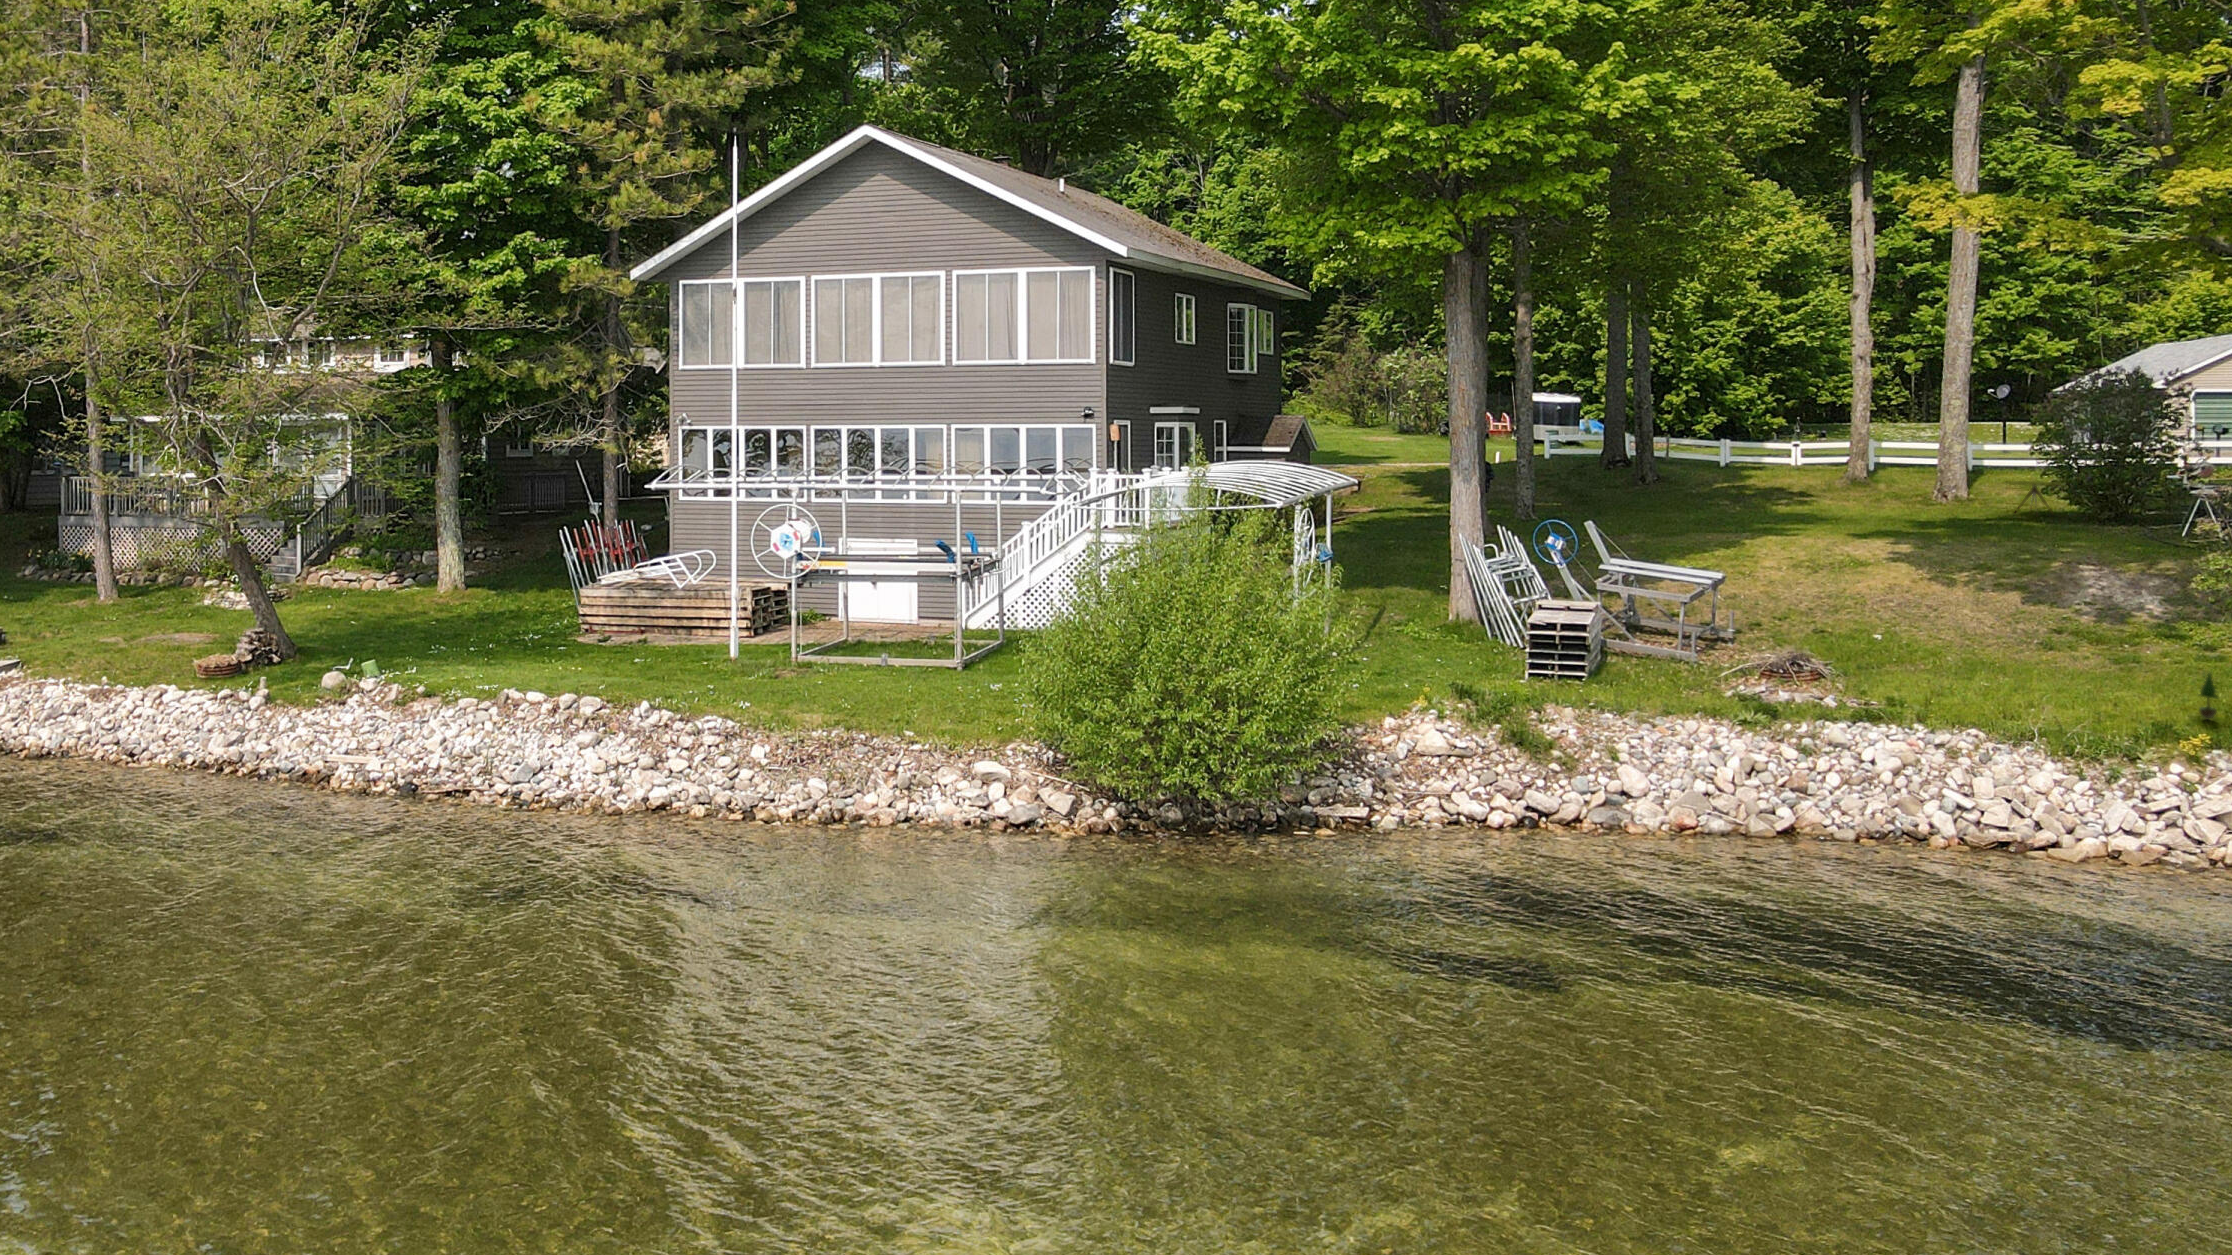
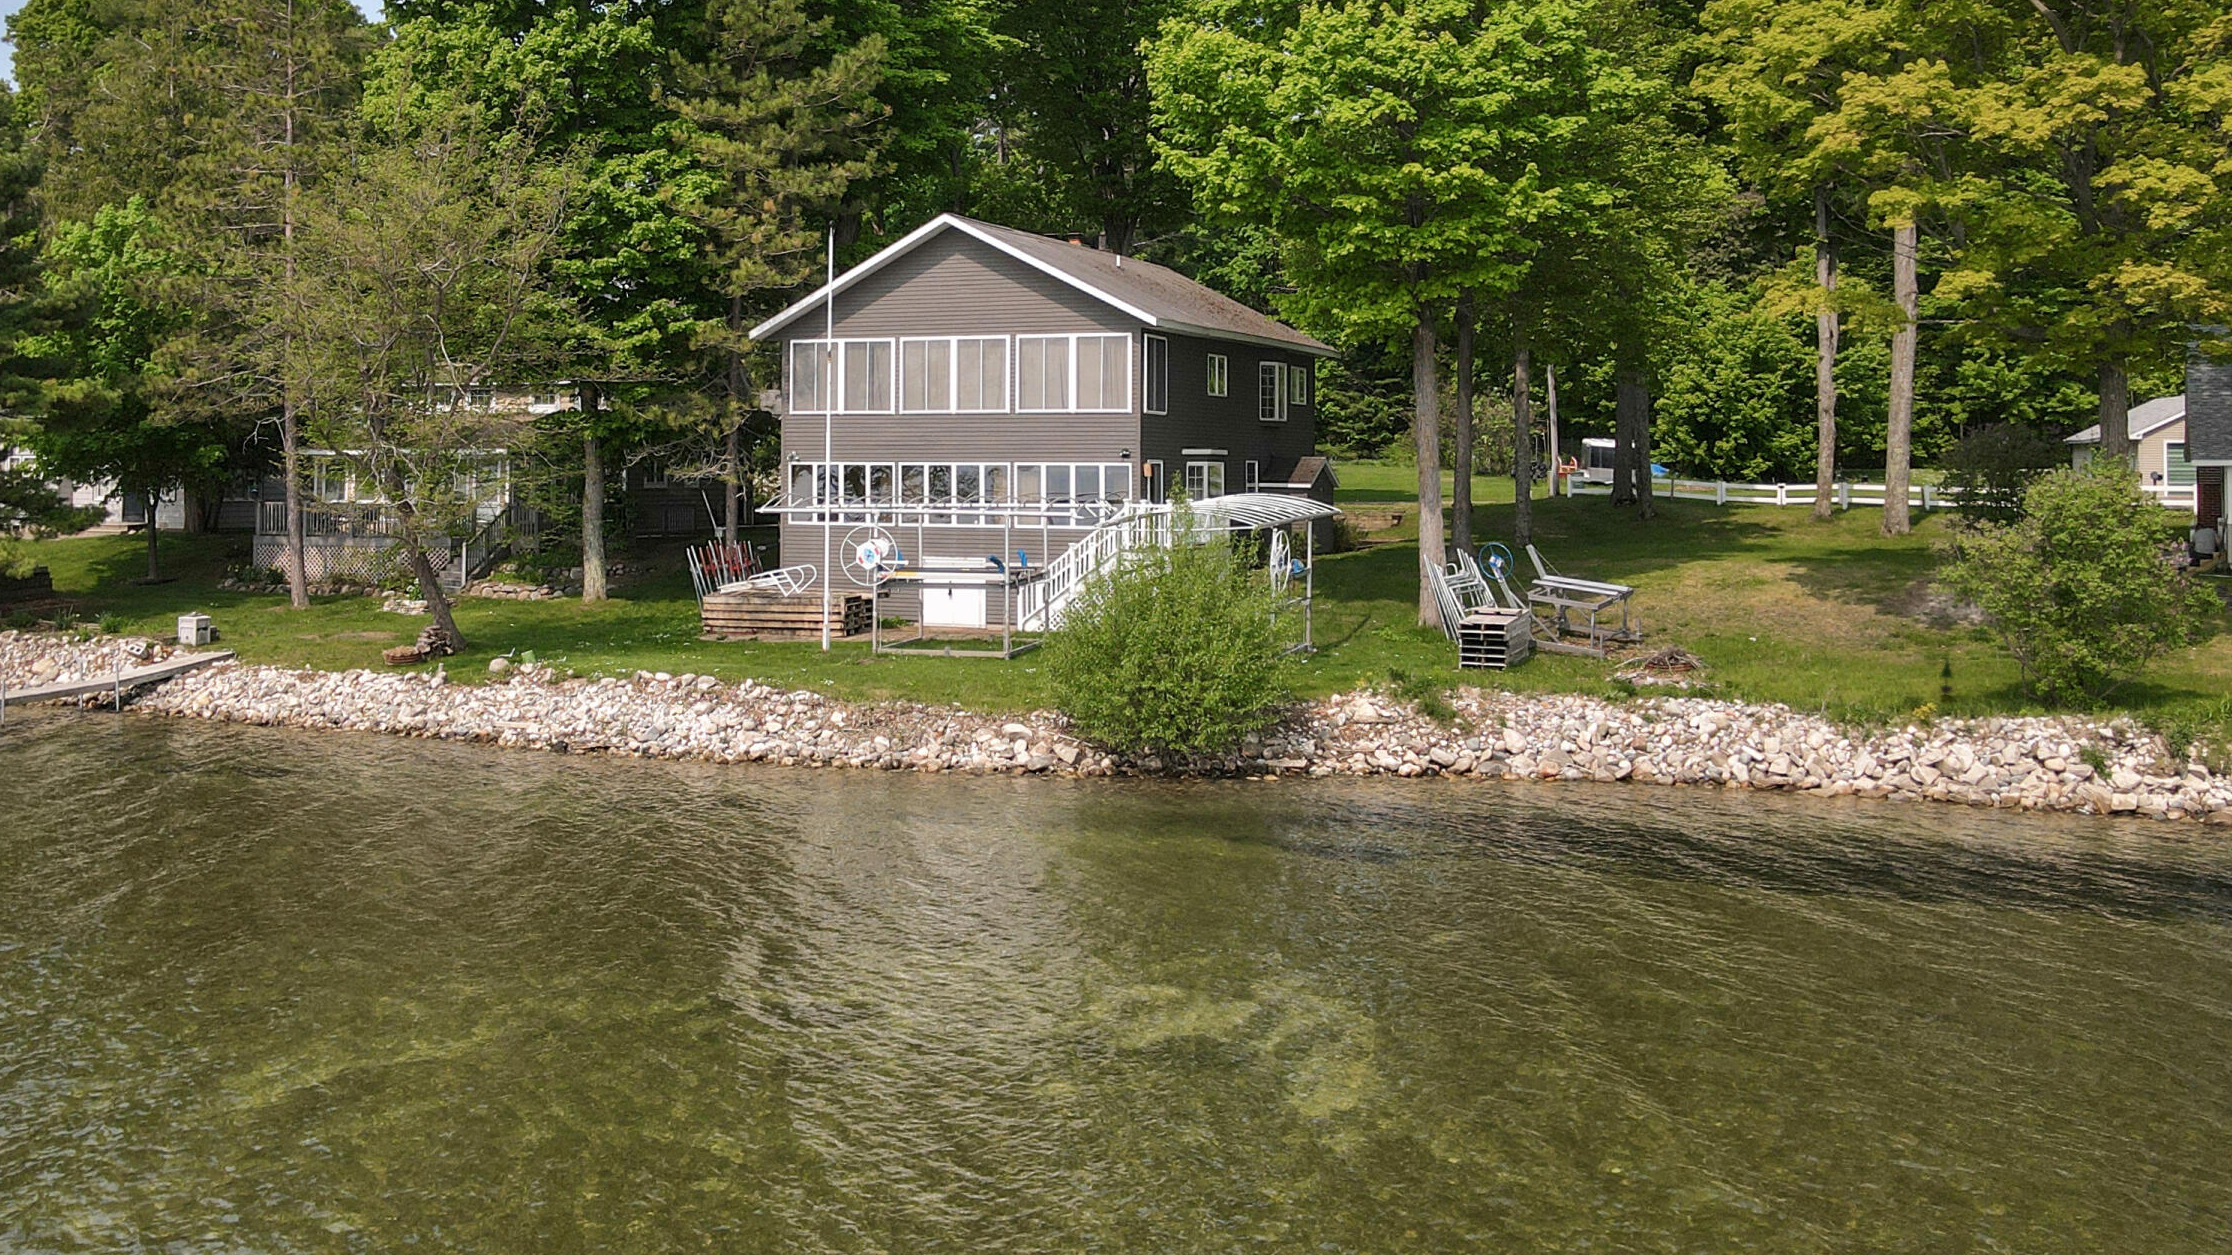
round table: present [2008,481,2060,513] -> none [1874,520,1920,549]

